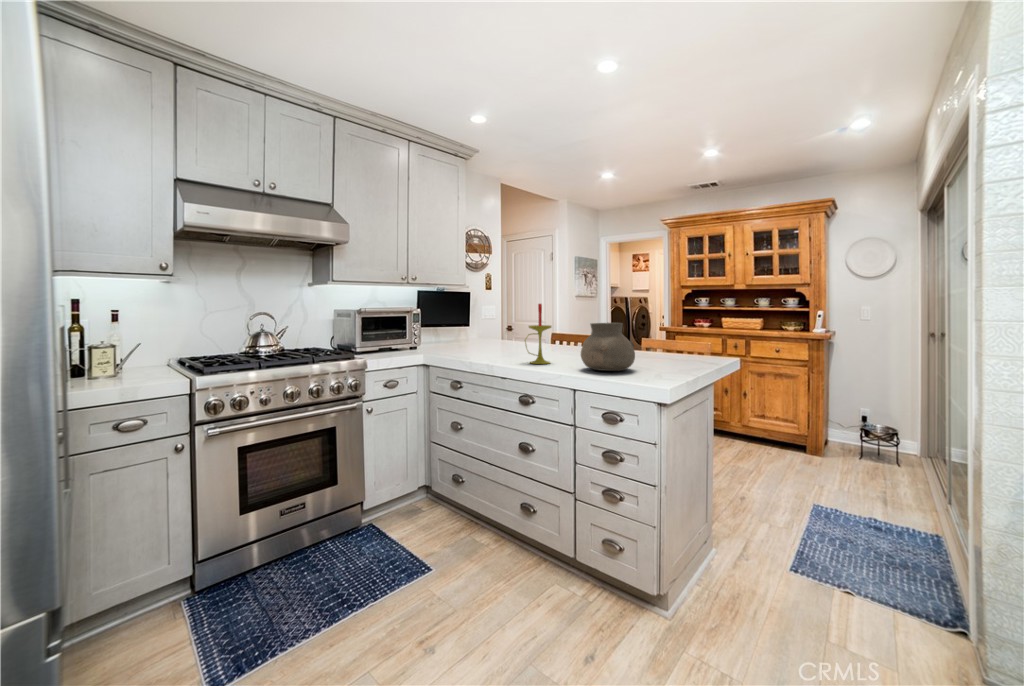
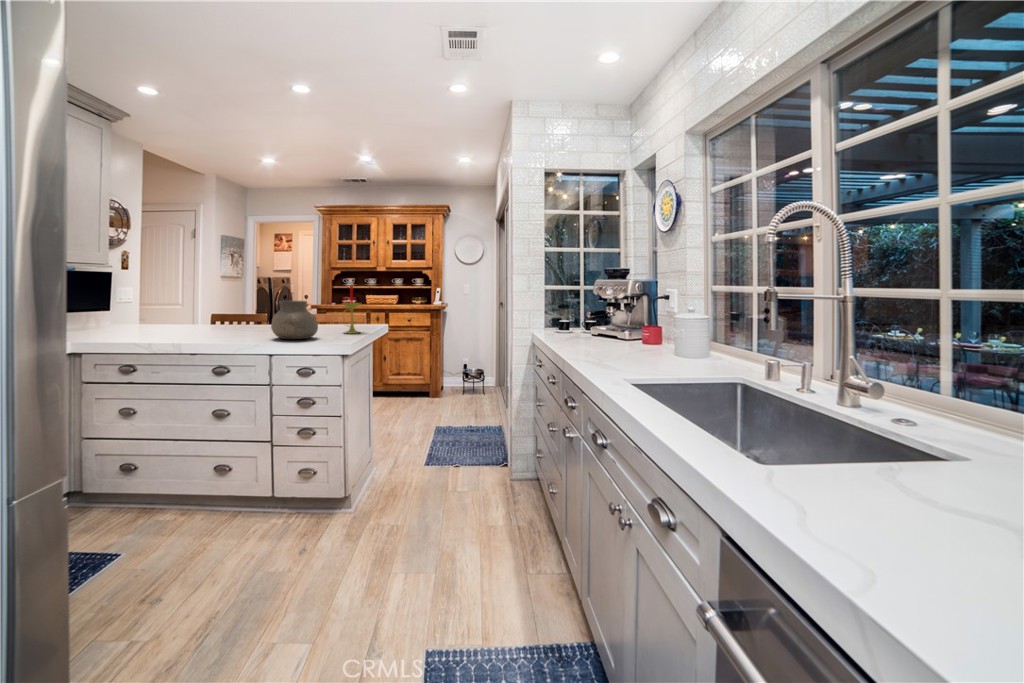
candle: present [525,304,551,364] -> present [343,286,361,334]

